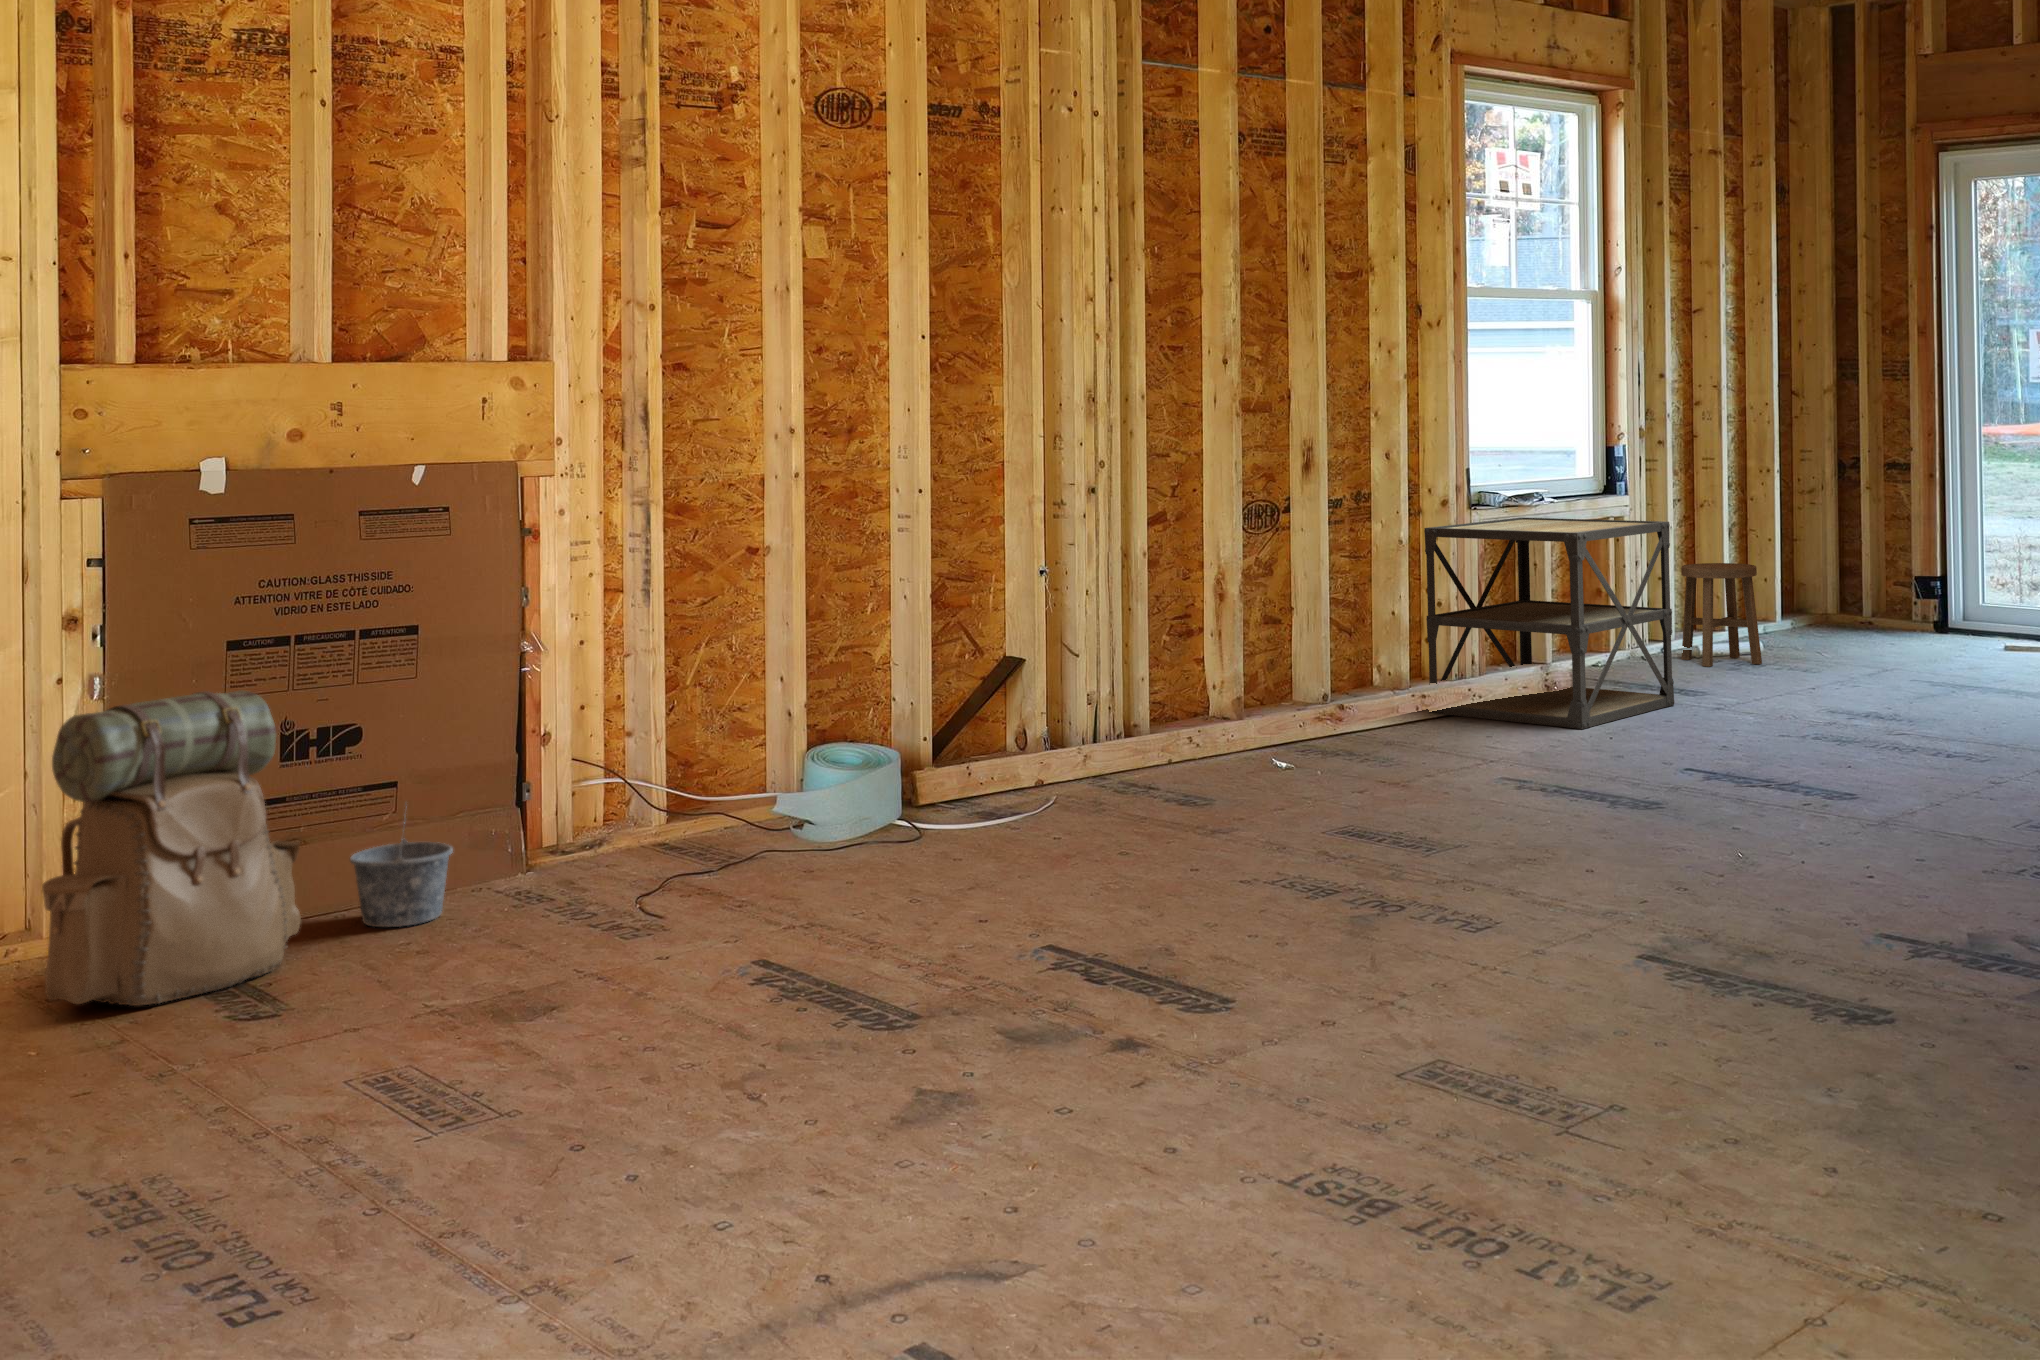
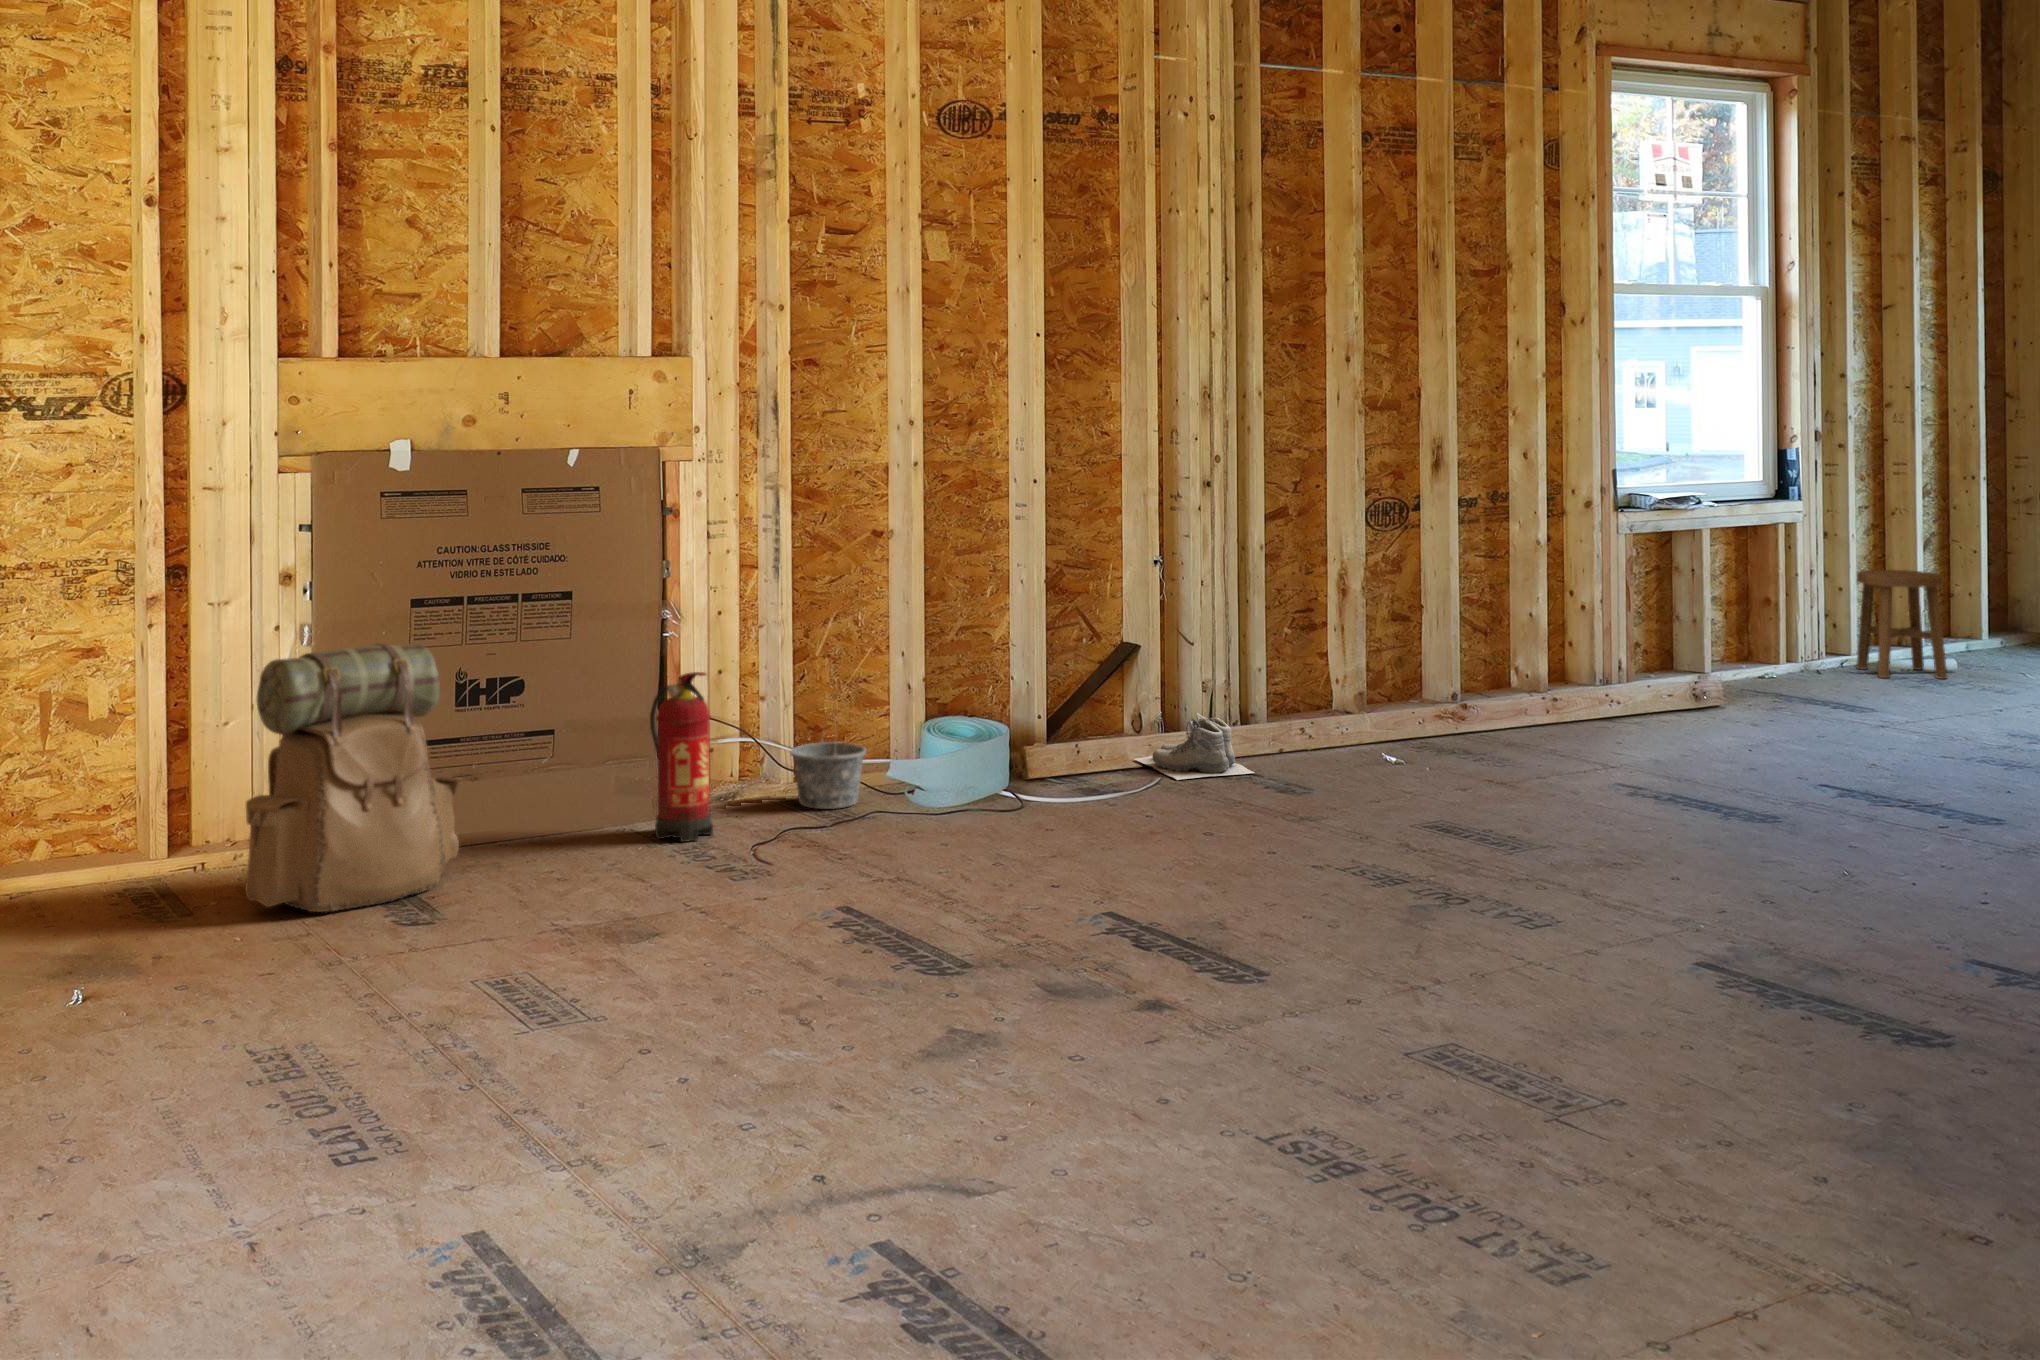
shelving unit: present [1424,517,1674,729] -> none [1559,517,1833,741]
fire extinguisher: none [511,709,589,899] -> present [650,672,713,842]
boots: none [1023,730,1153,800] -> present [1135,713,1254,780]
bucket: present [350,820,453,927] -> present [790,739,866,809]

